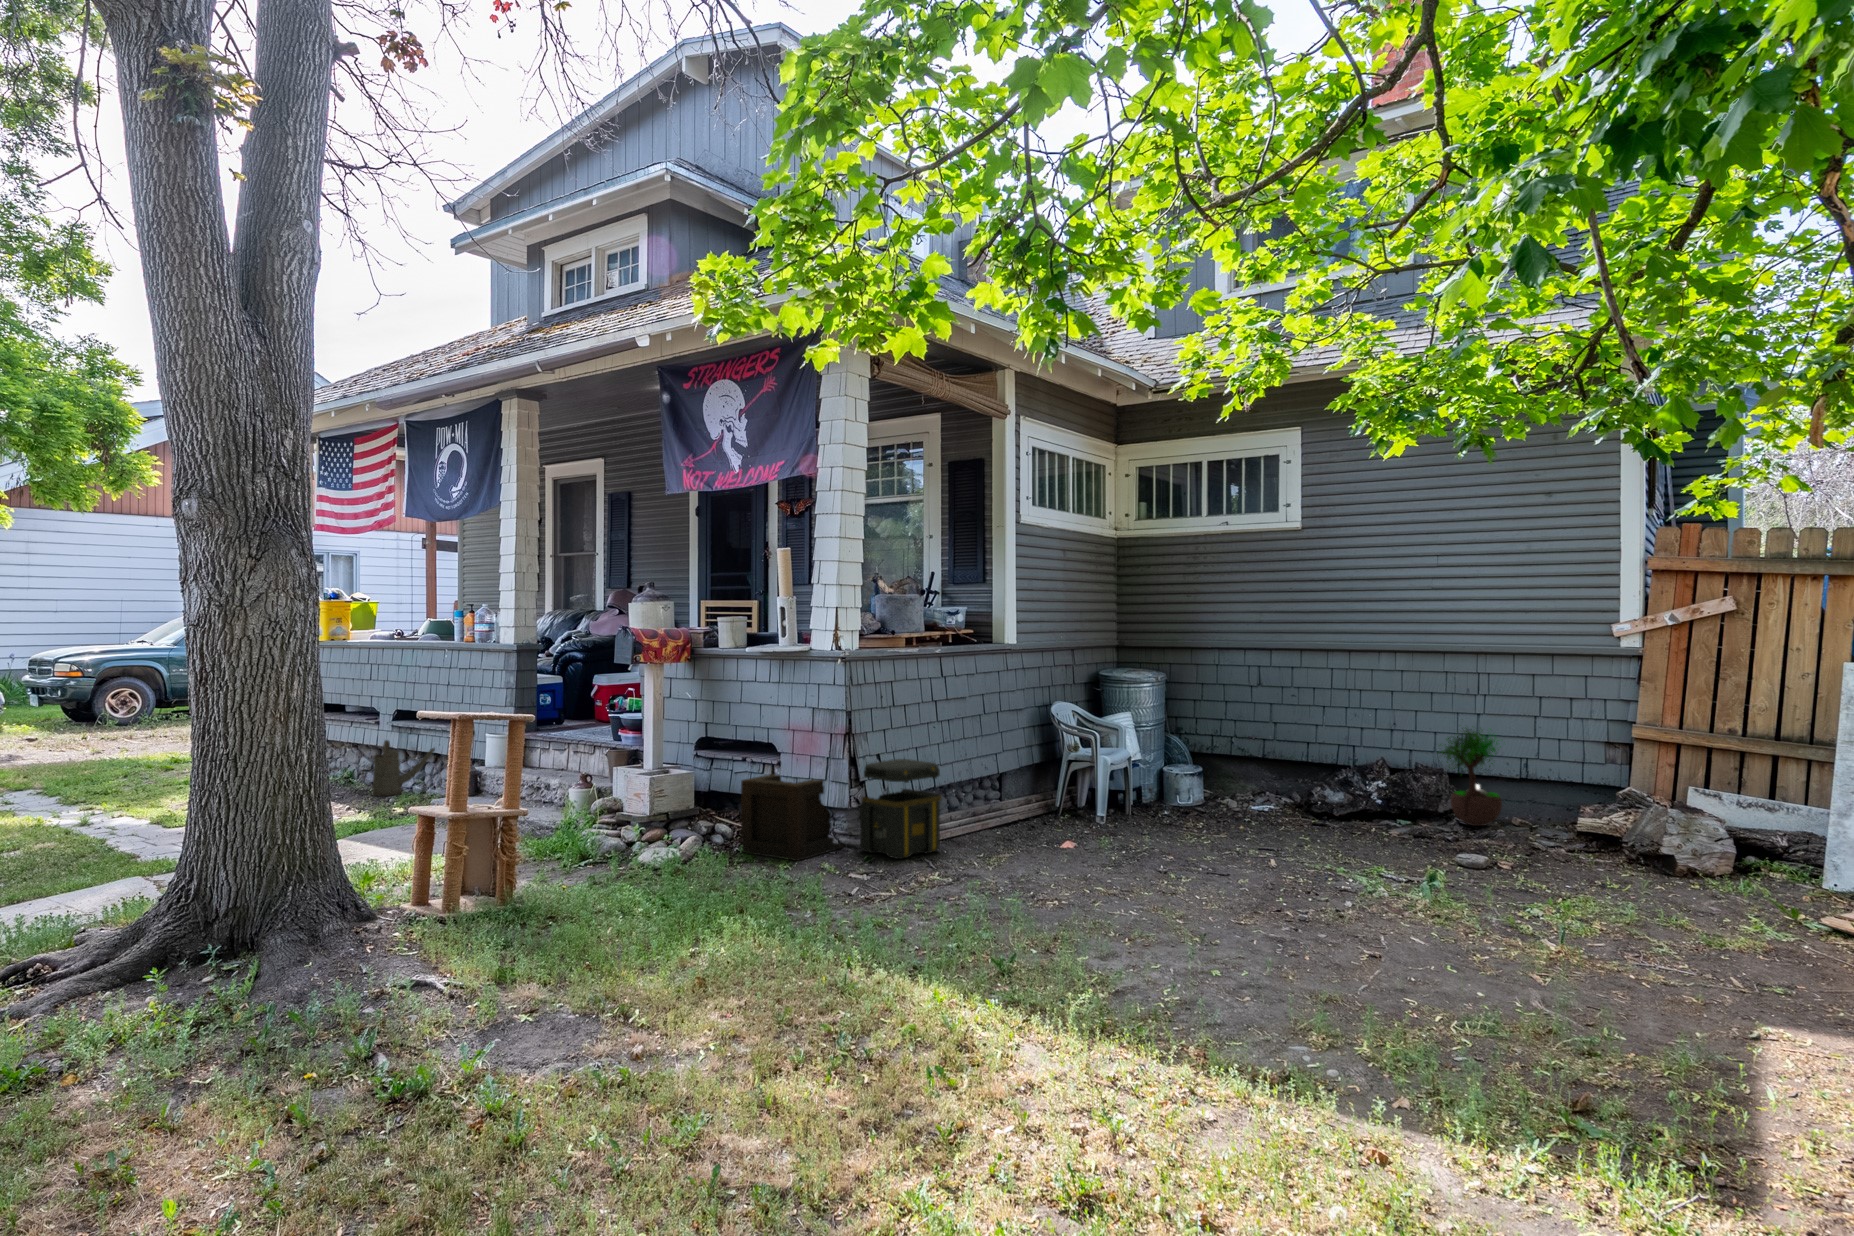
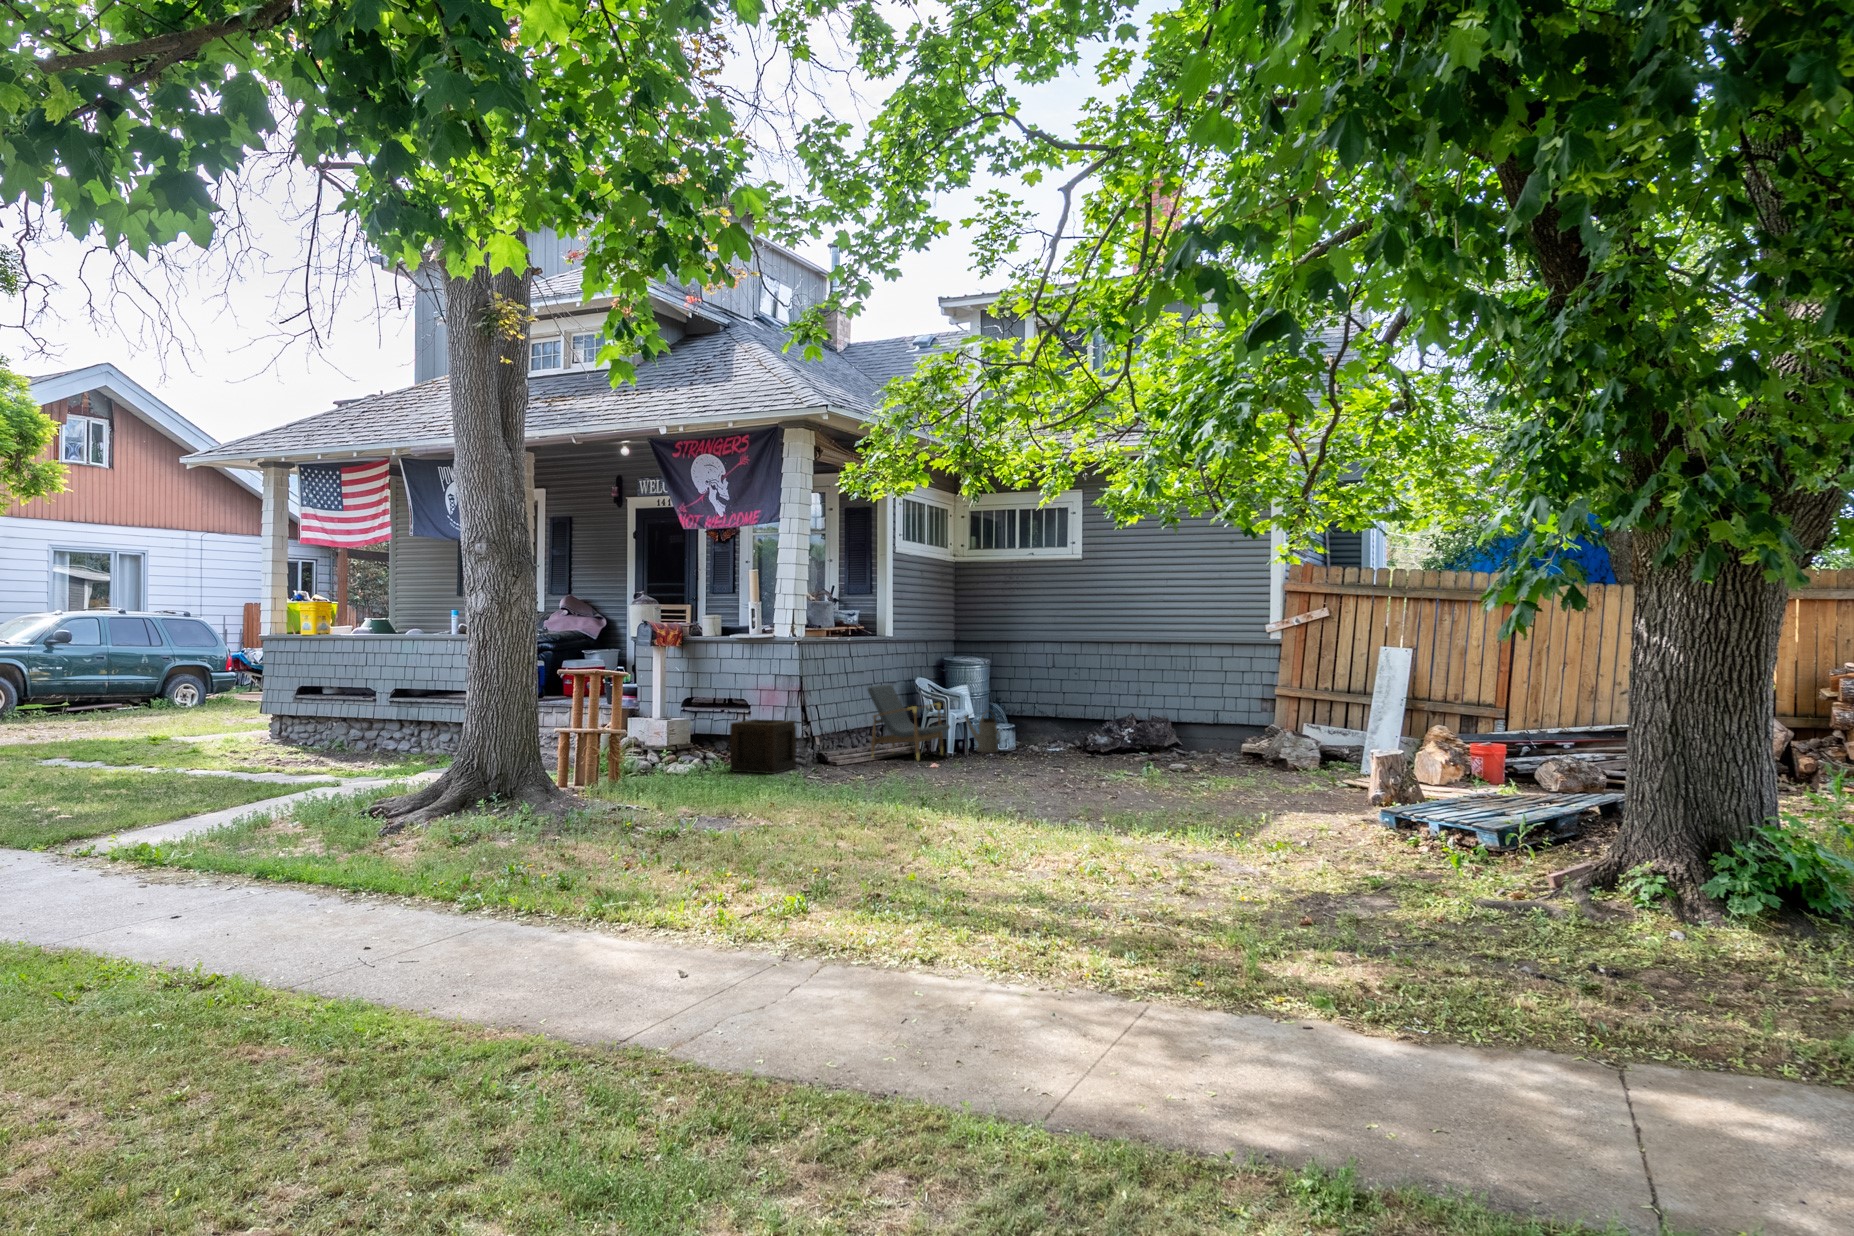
lounge chair: none [967,714,1092,835] -> present [868,684,950,760]
potted tree: present [1437,726,1502,826] -> none [1165,685,1205,753]
watering can: present [372,740,435,796] -> present [964,711,1000,753]
toolbox: present [860,759,942,859] -> none [808,710,863,772]

